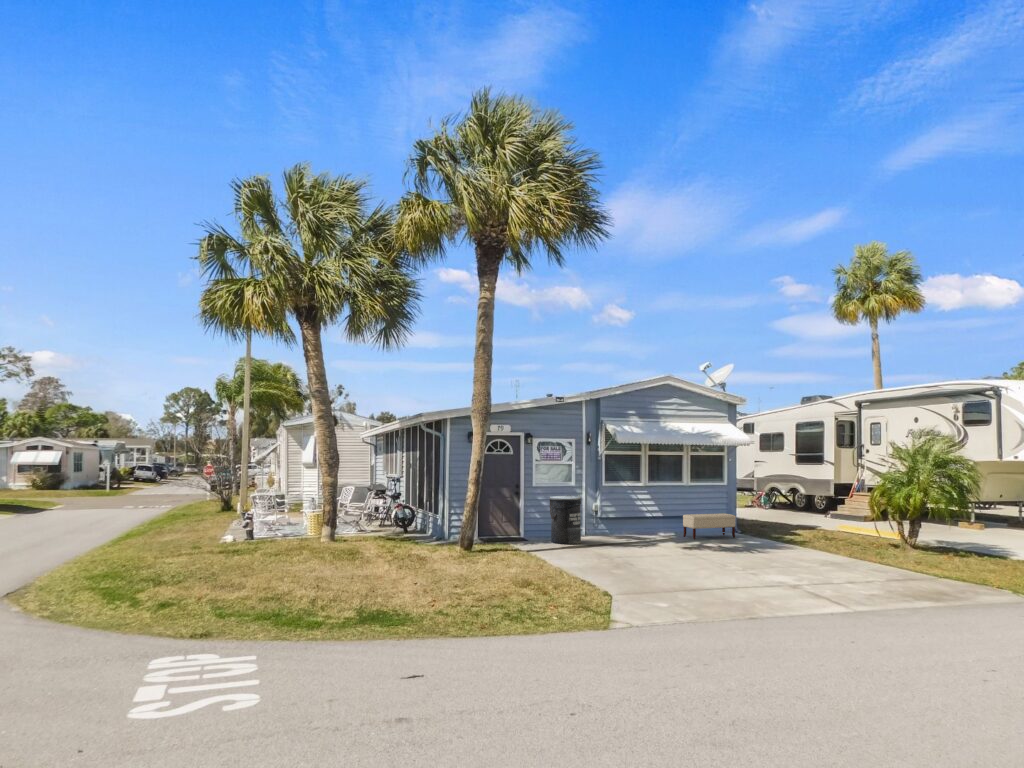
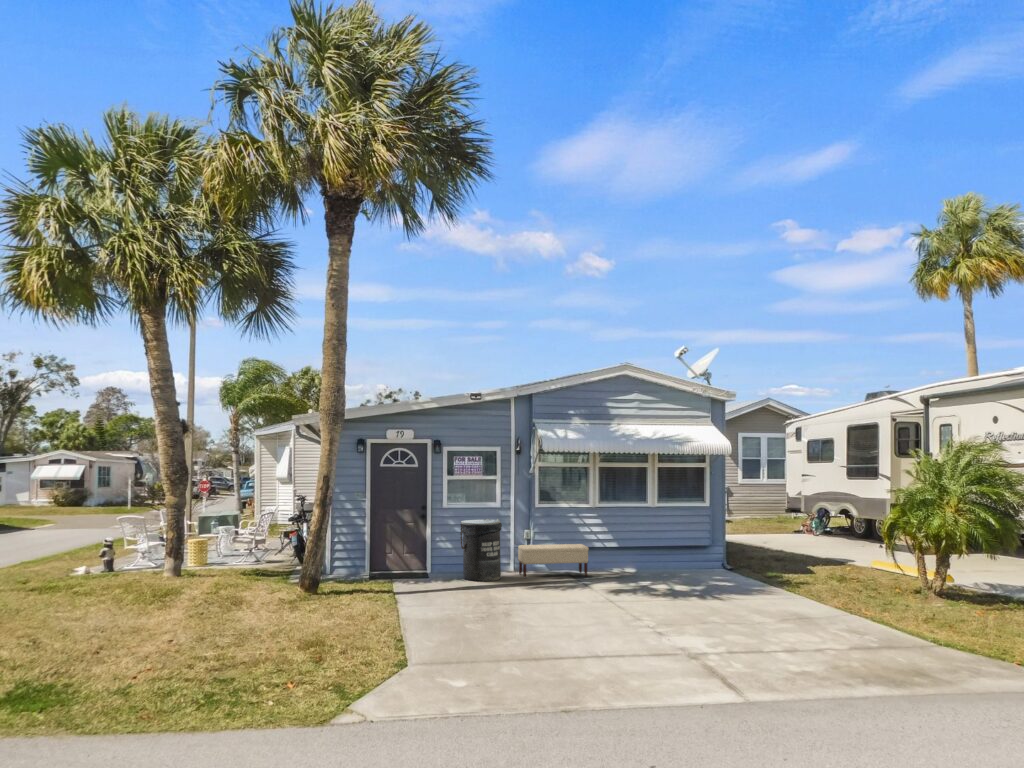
bench: present [683,513,736,539] -> present [518,544,589,578]

